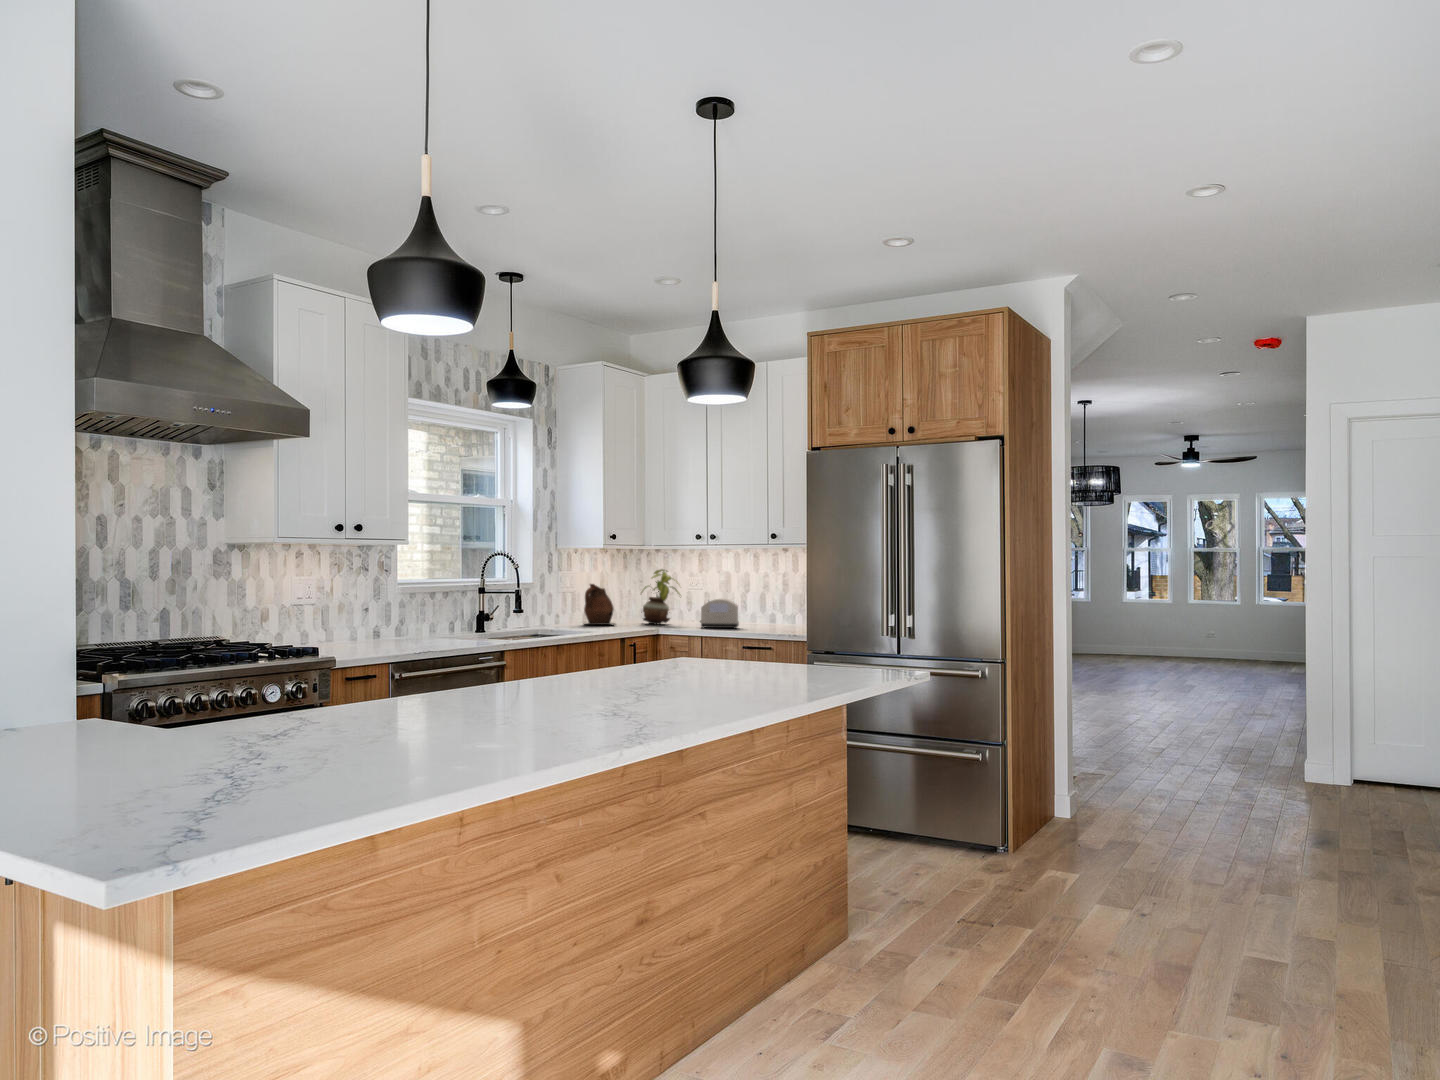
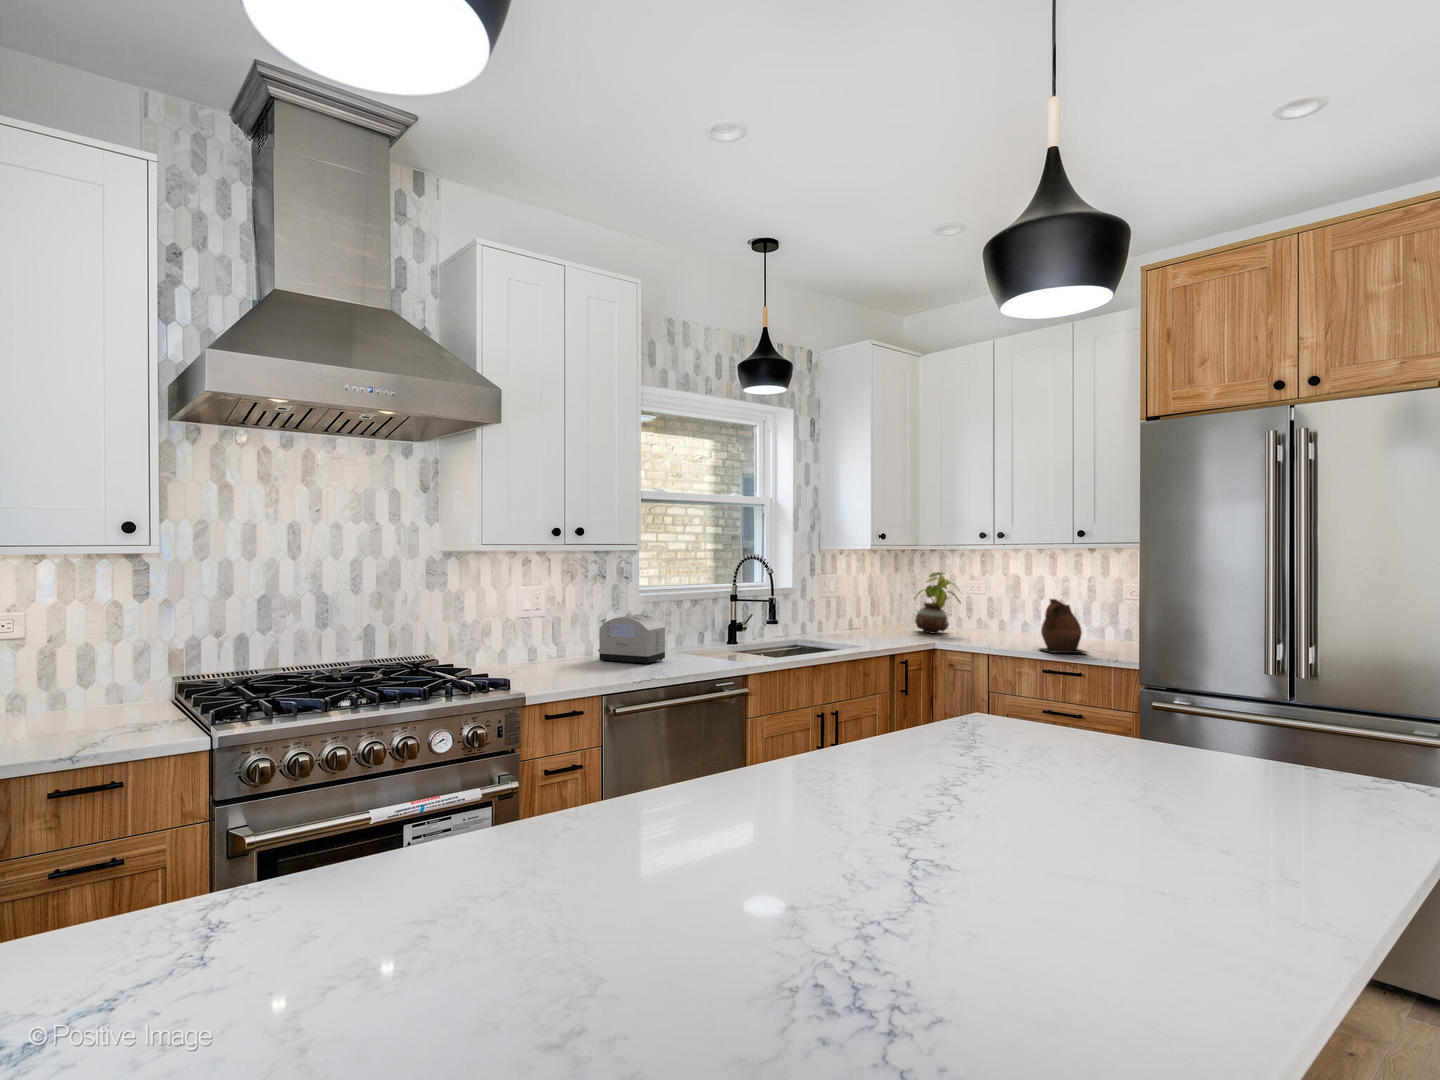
ceramic pitcher: present [583,584,615,625] -> present [1040,599,1087,653]
toaster: present [700,598,739,629] -> present [598,614,665,664]

